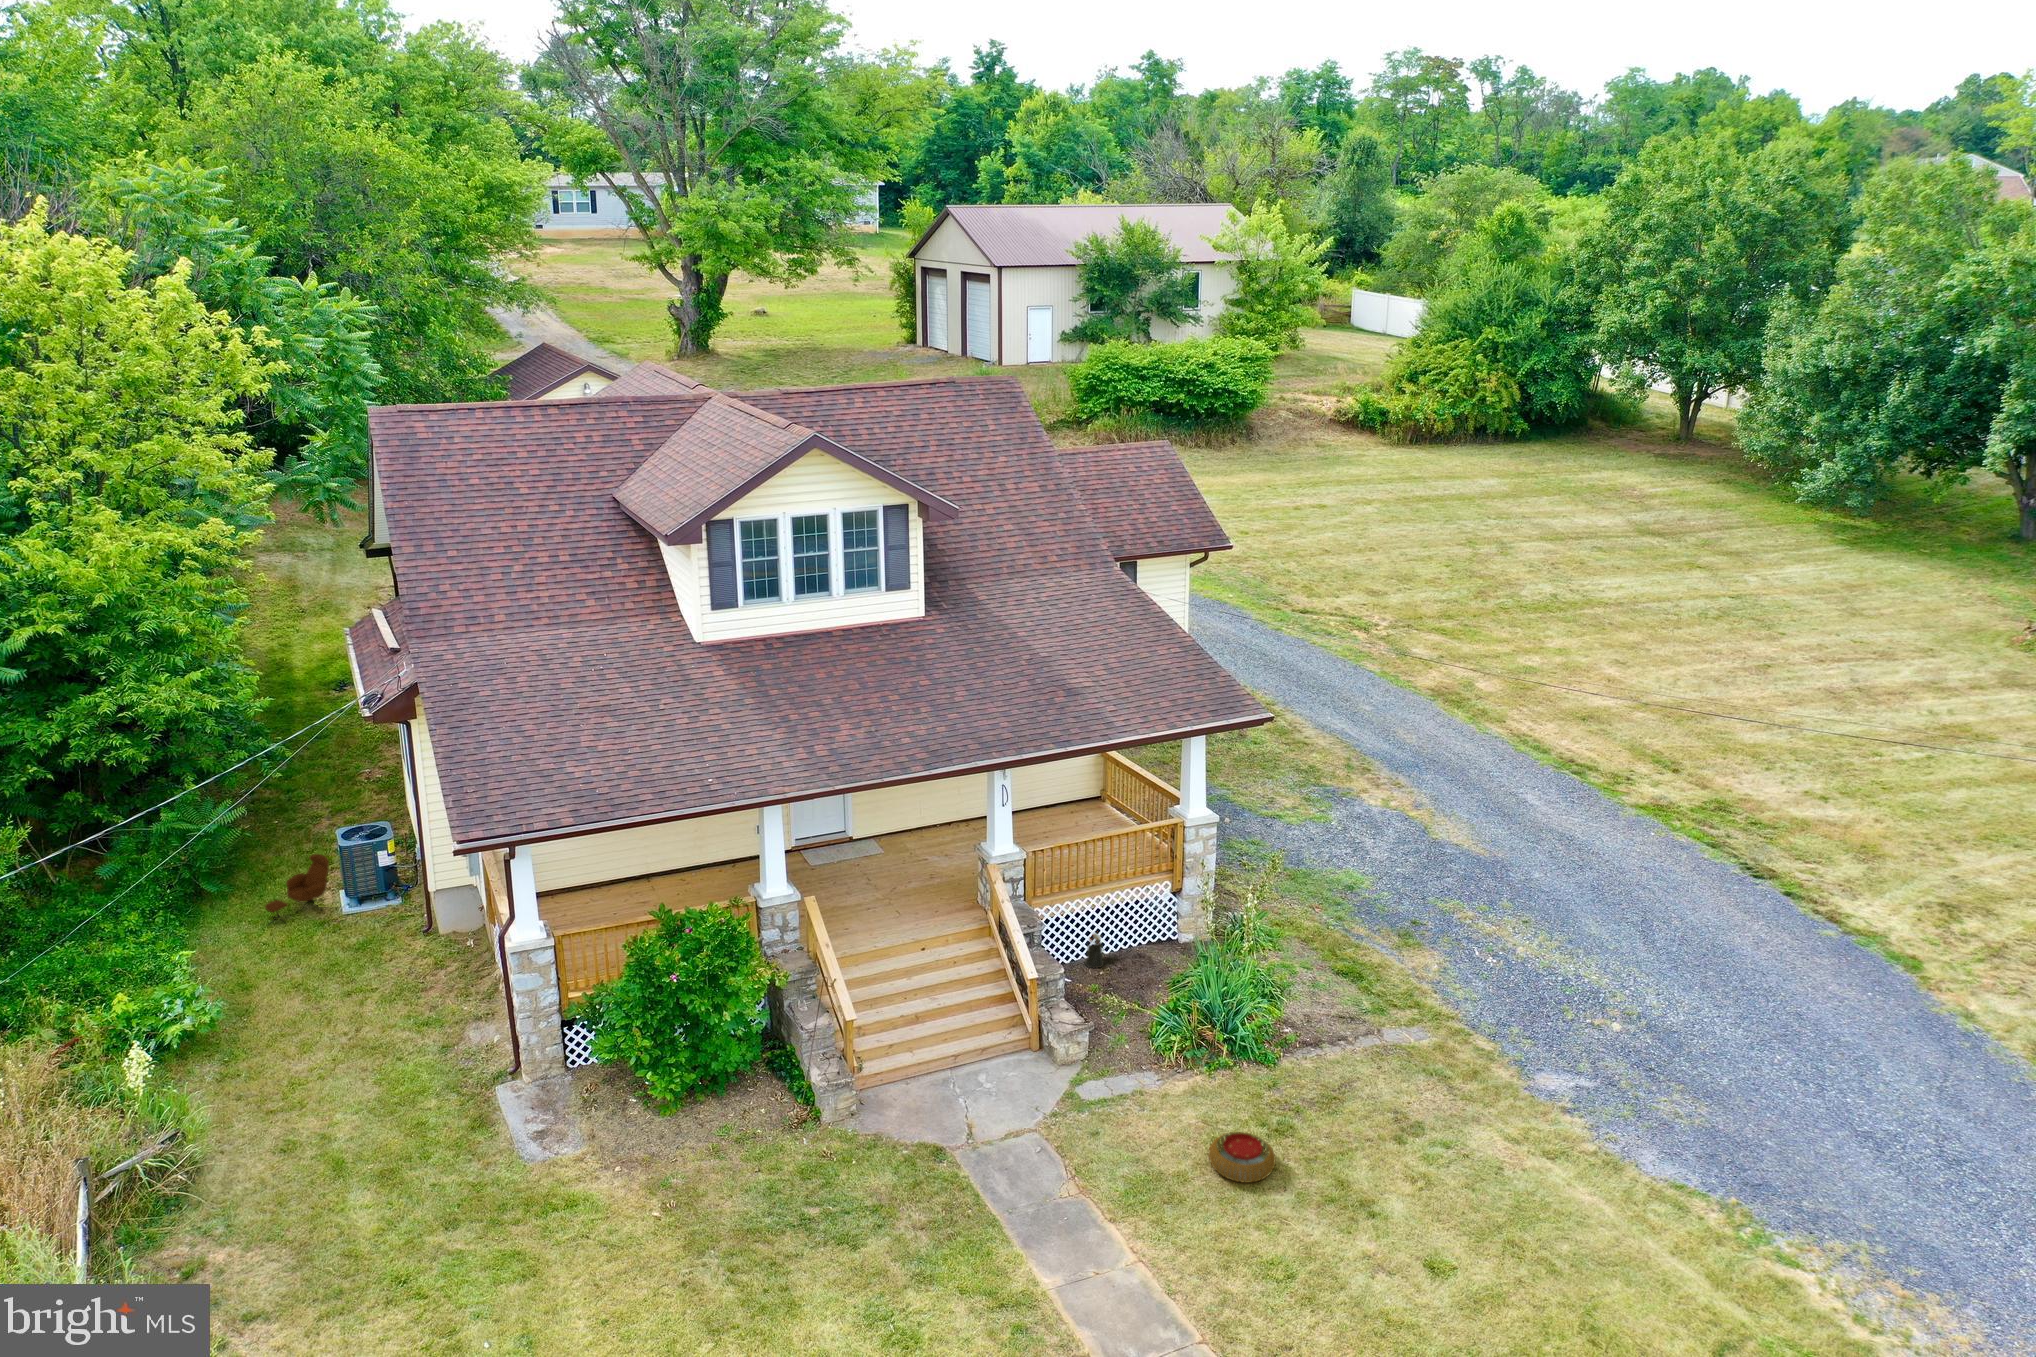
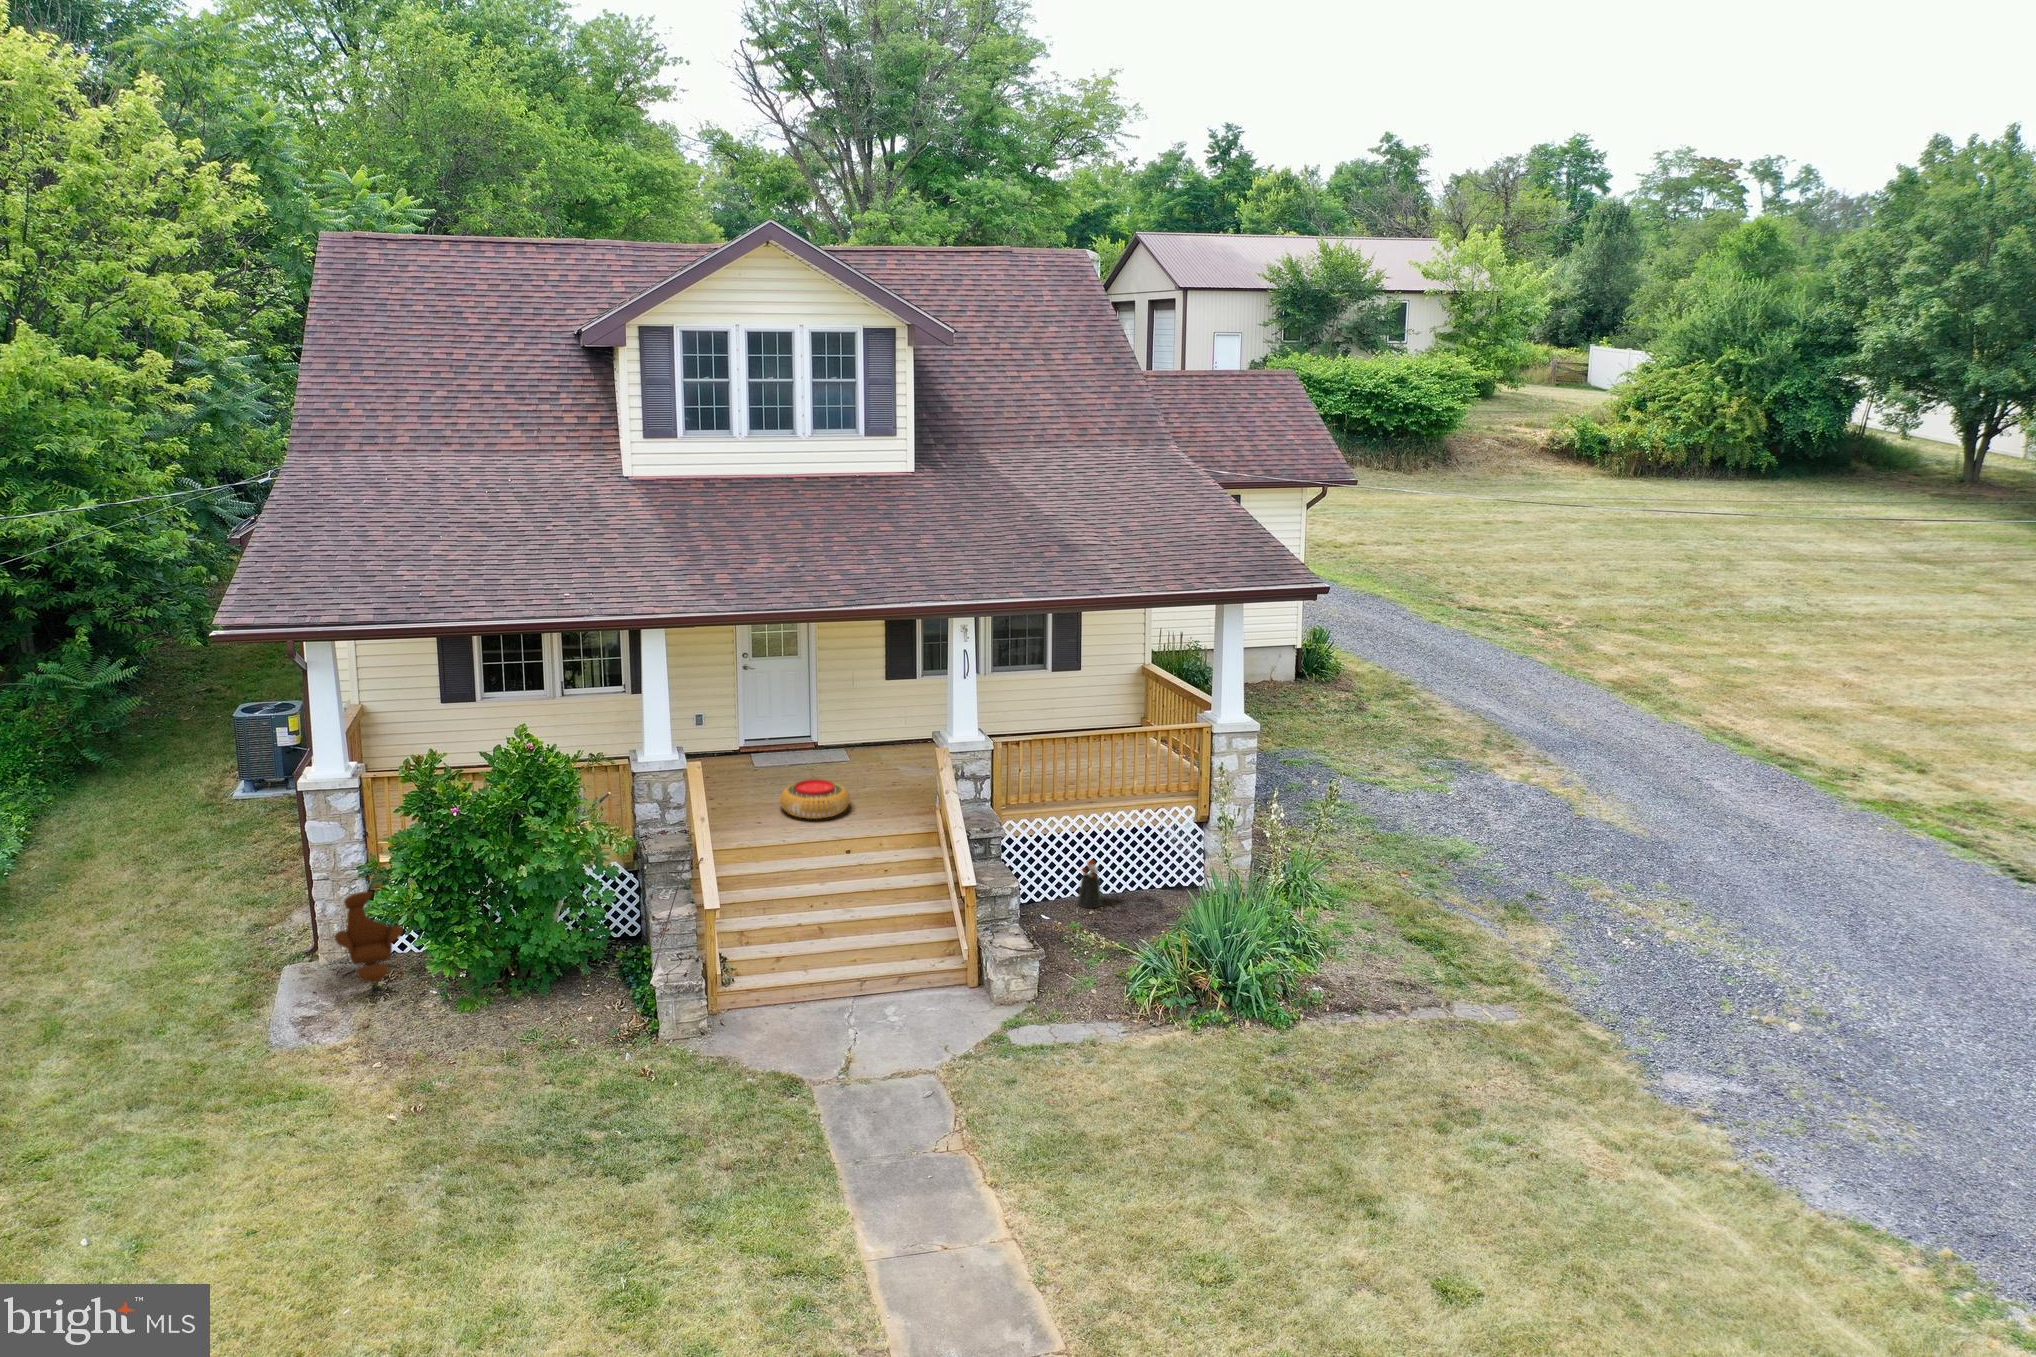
lounge chair: present [265,854,329,920] -> present [334,891,403,998]
pouf: present [1209,1132,1275,1183] -> present [780,779,850,819]

